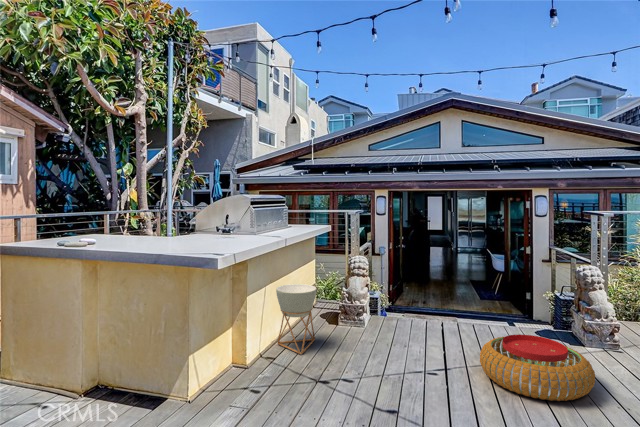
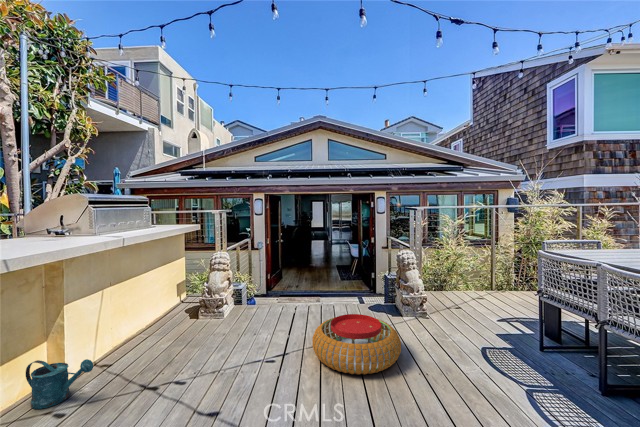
planter: present [276,284,317,354] -> none [115,284,165,357]
watering can: none [226,342,279,384] -> present [26,359,93,409]

